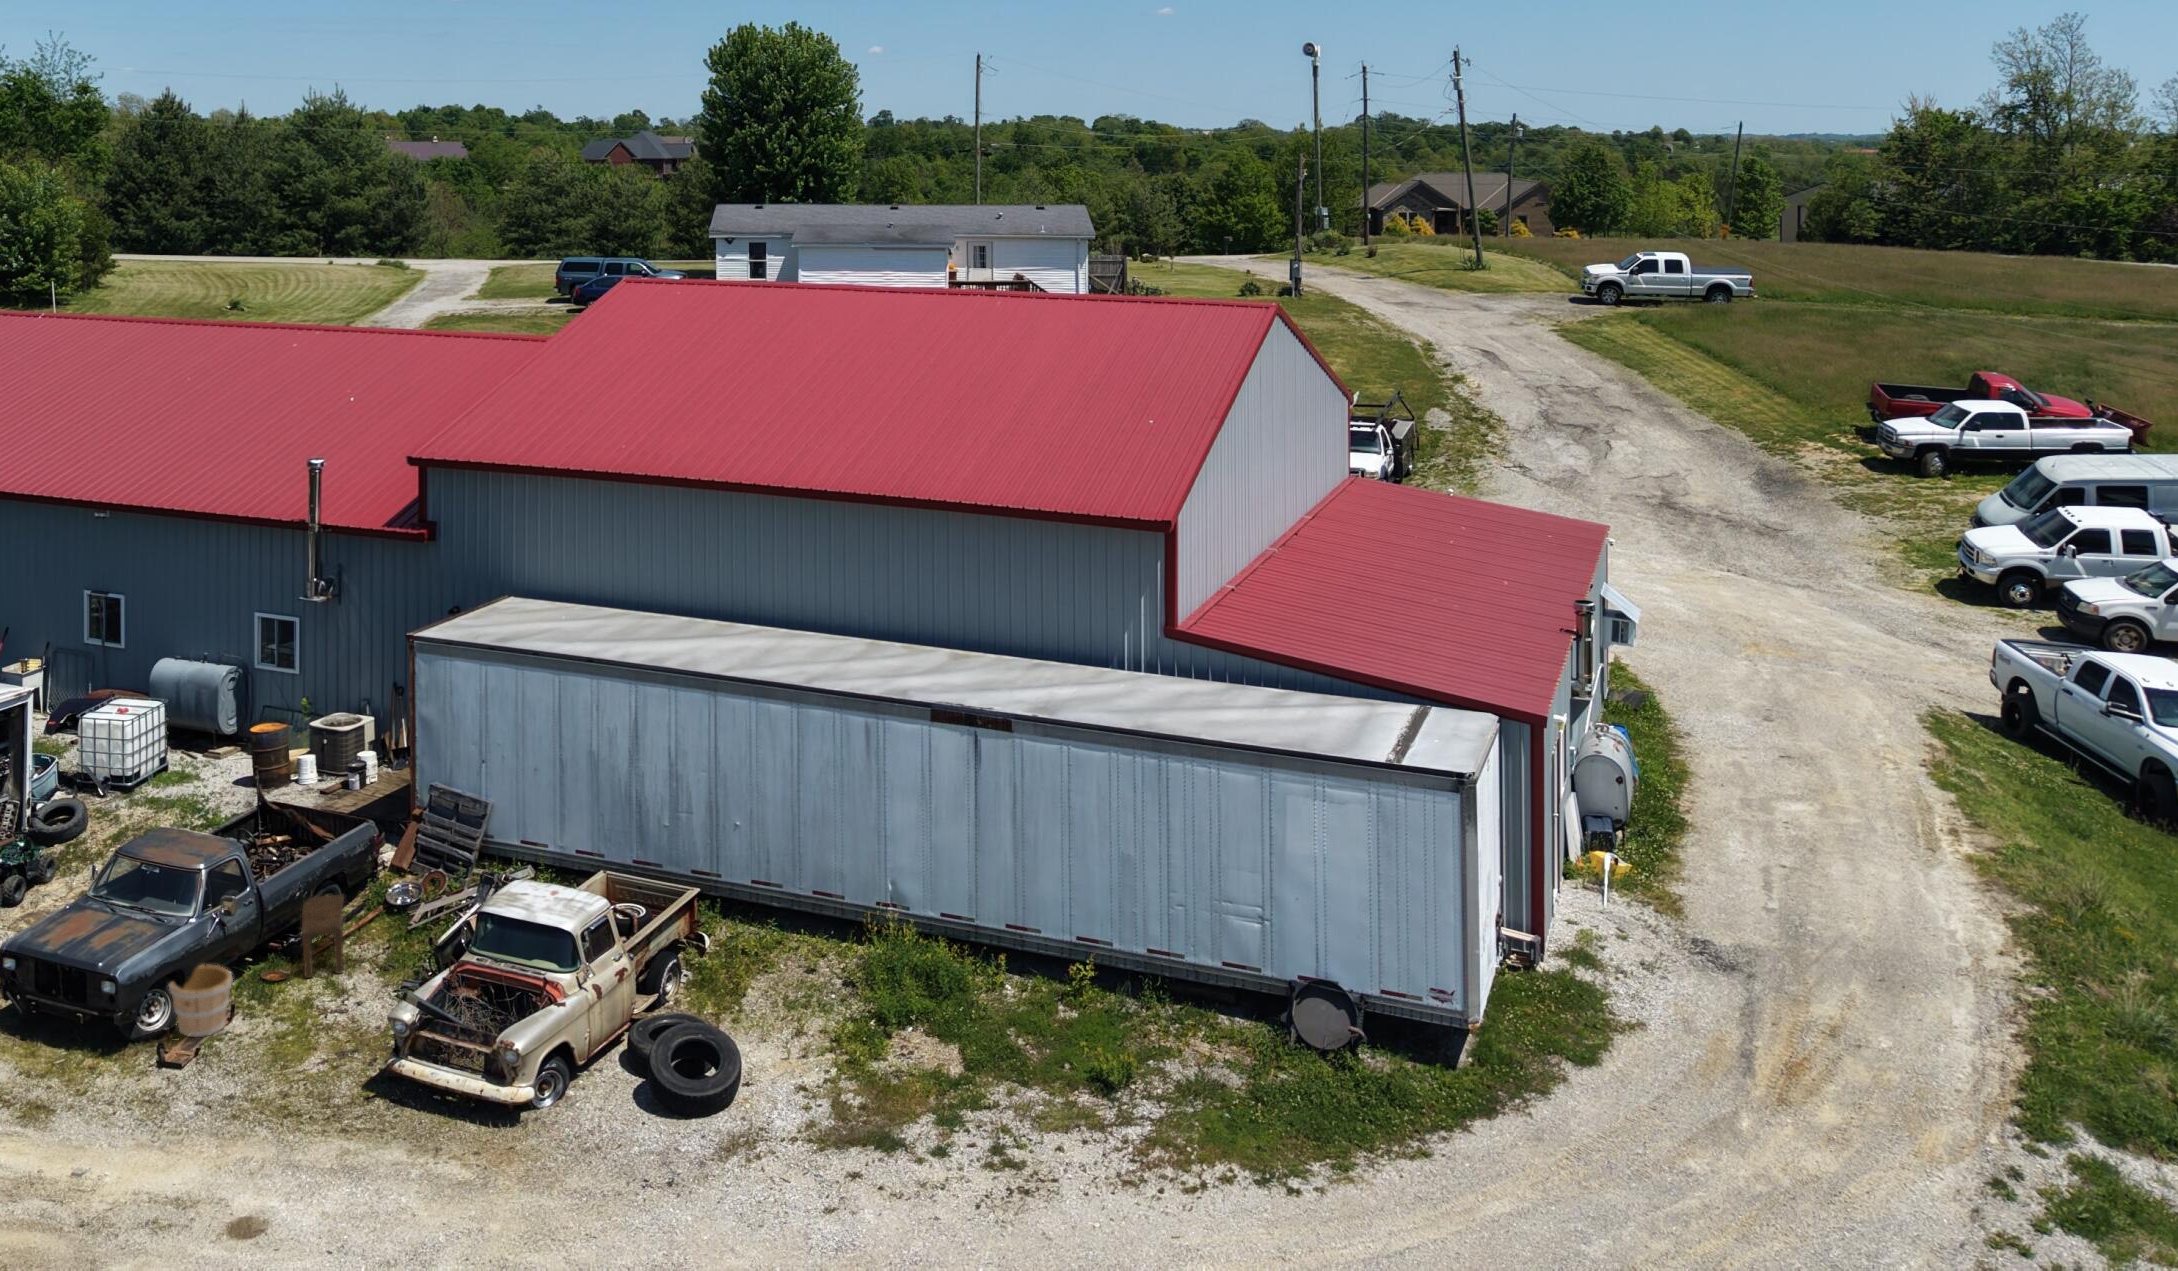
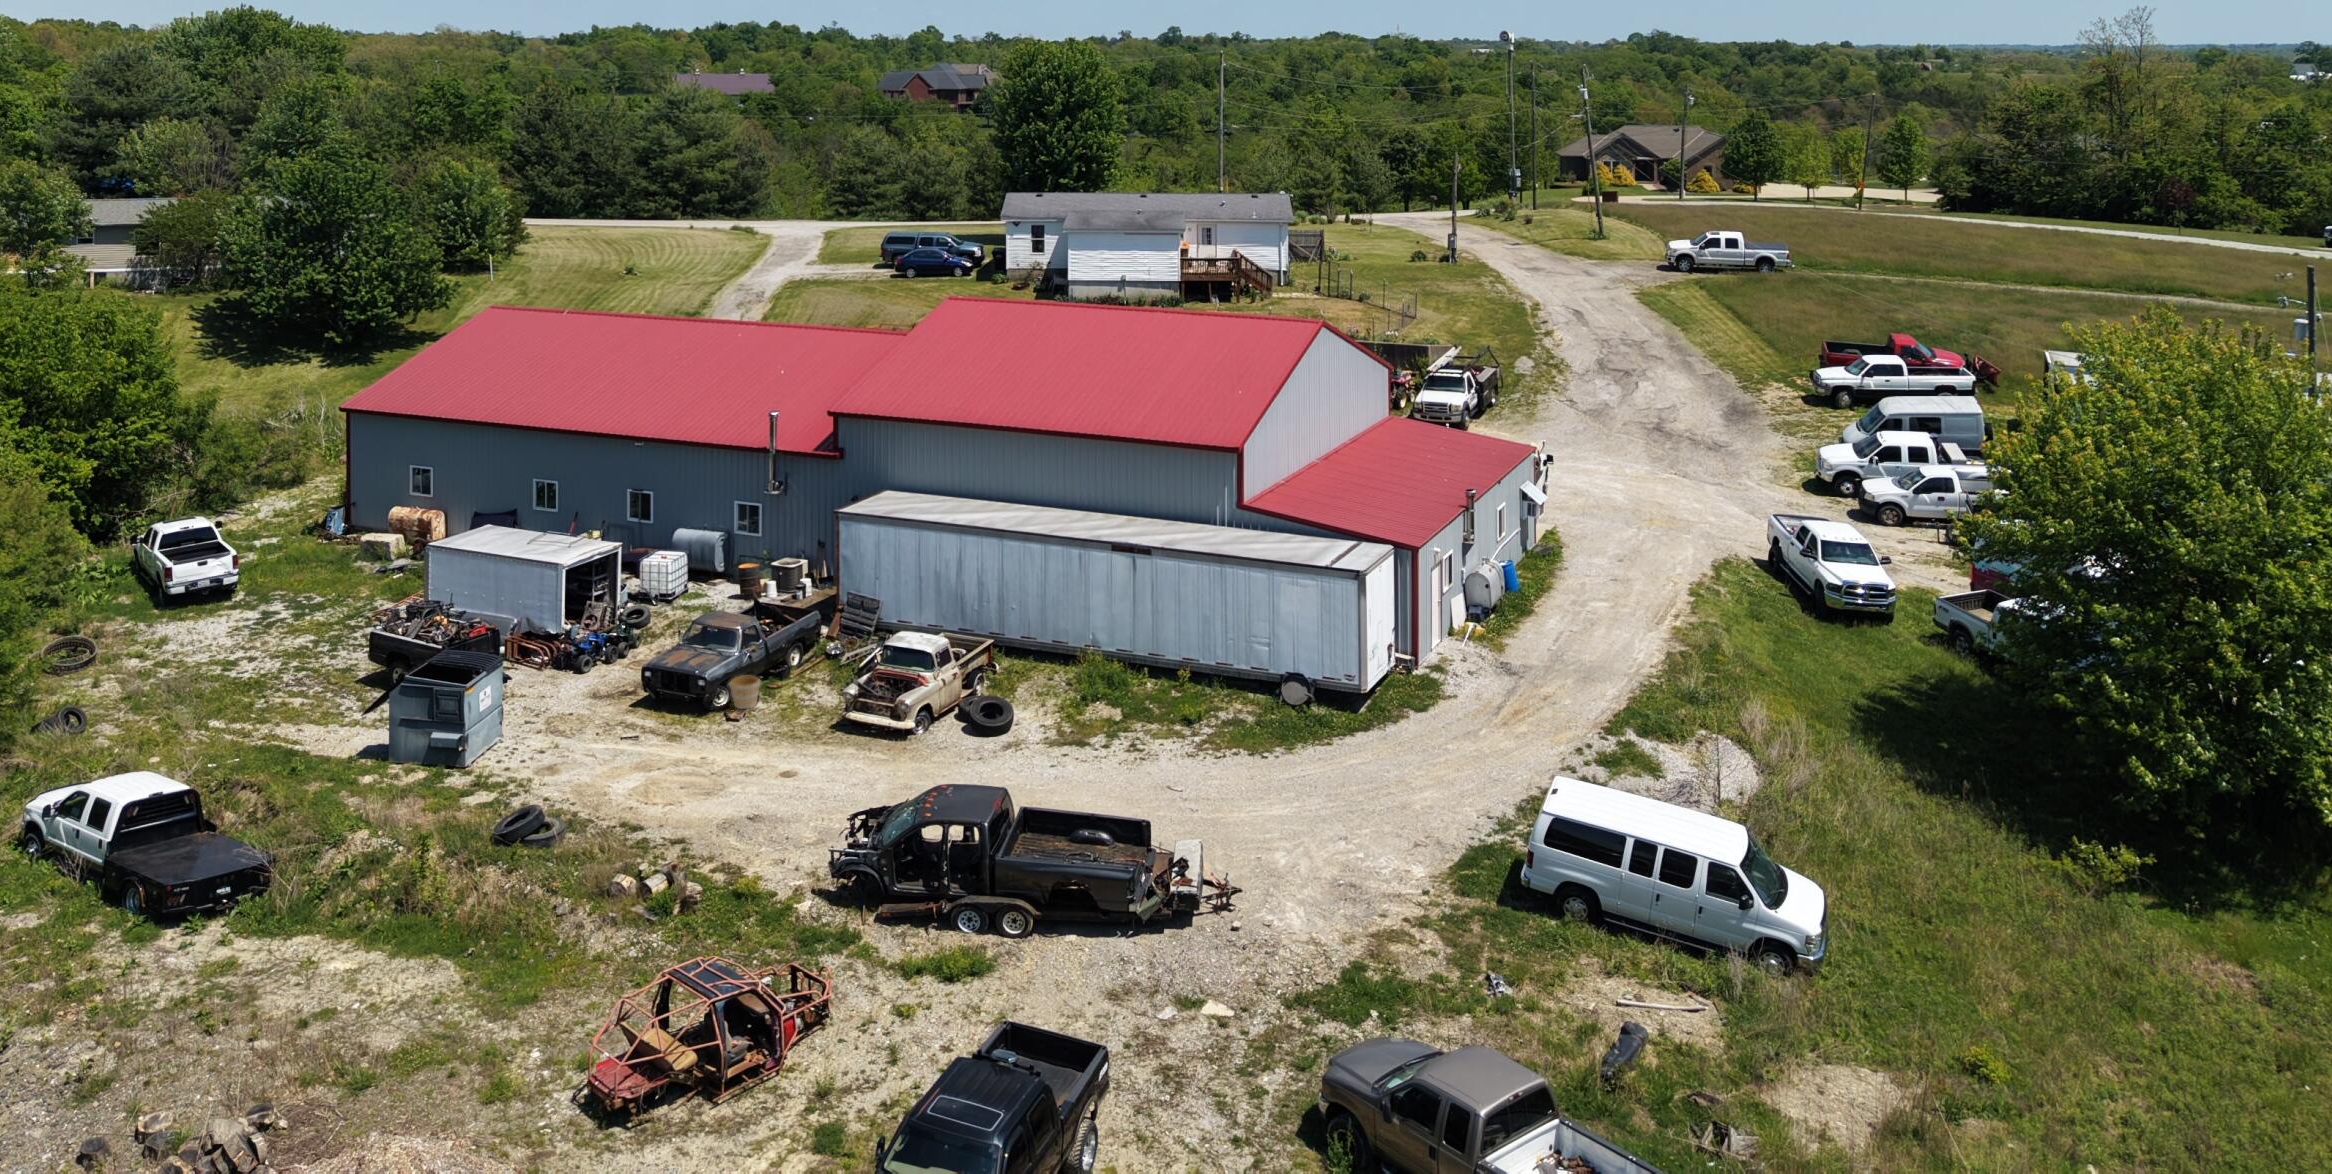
bench: present [301,894,344,978] -> none [788,646,811,685]

